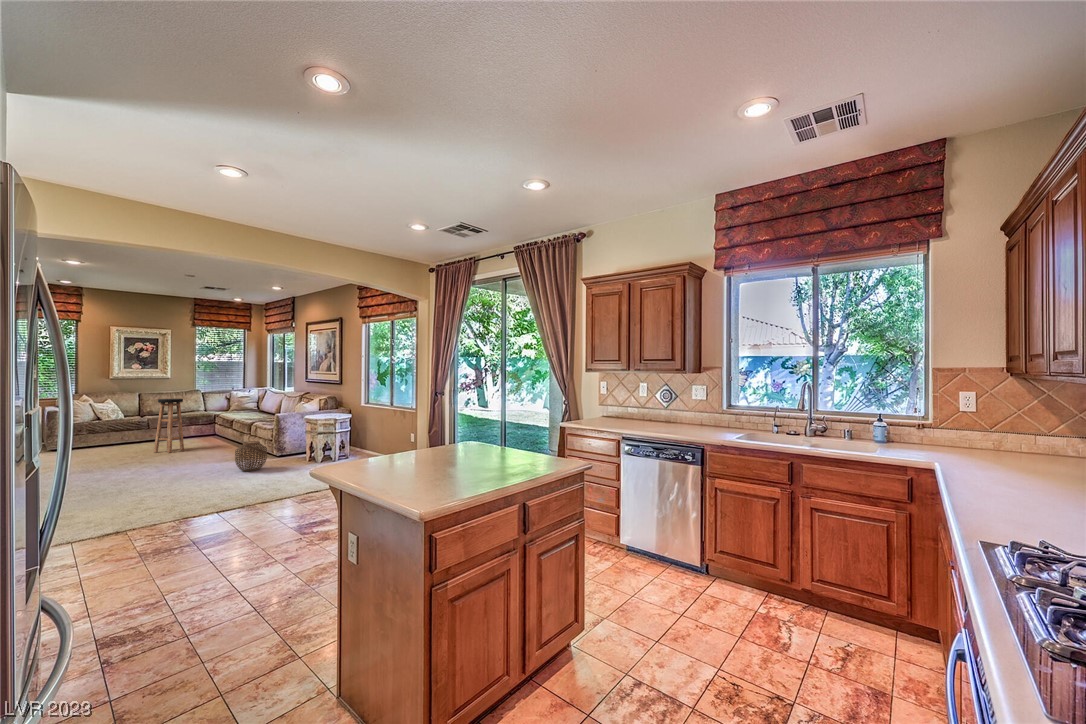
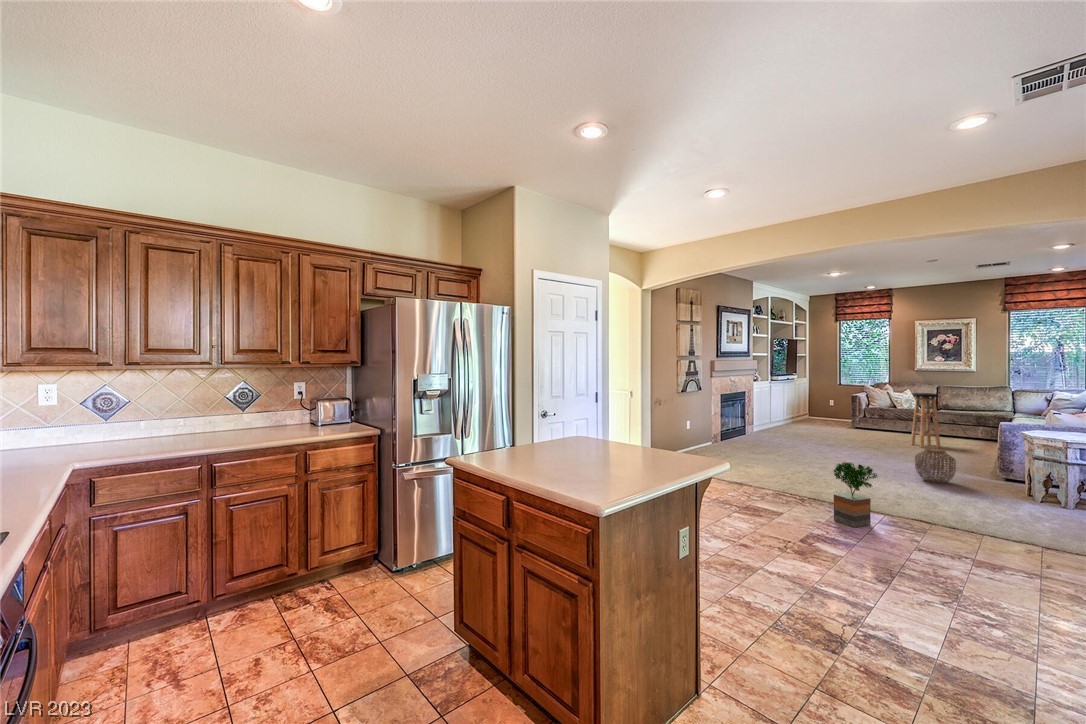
potted tree: none [274,453,316,512] -> present [833,462,878,528]

